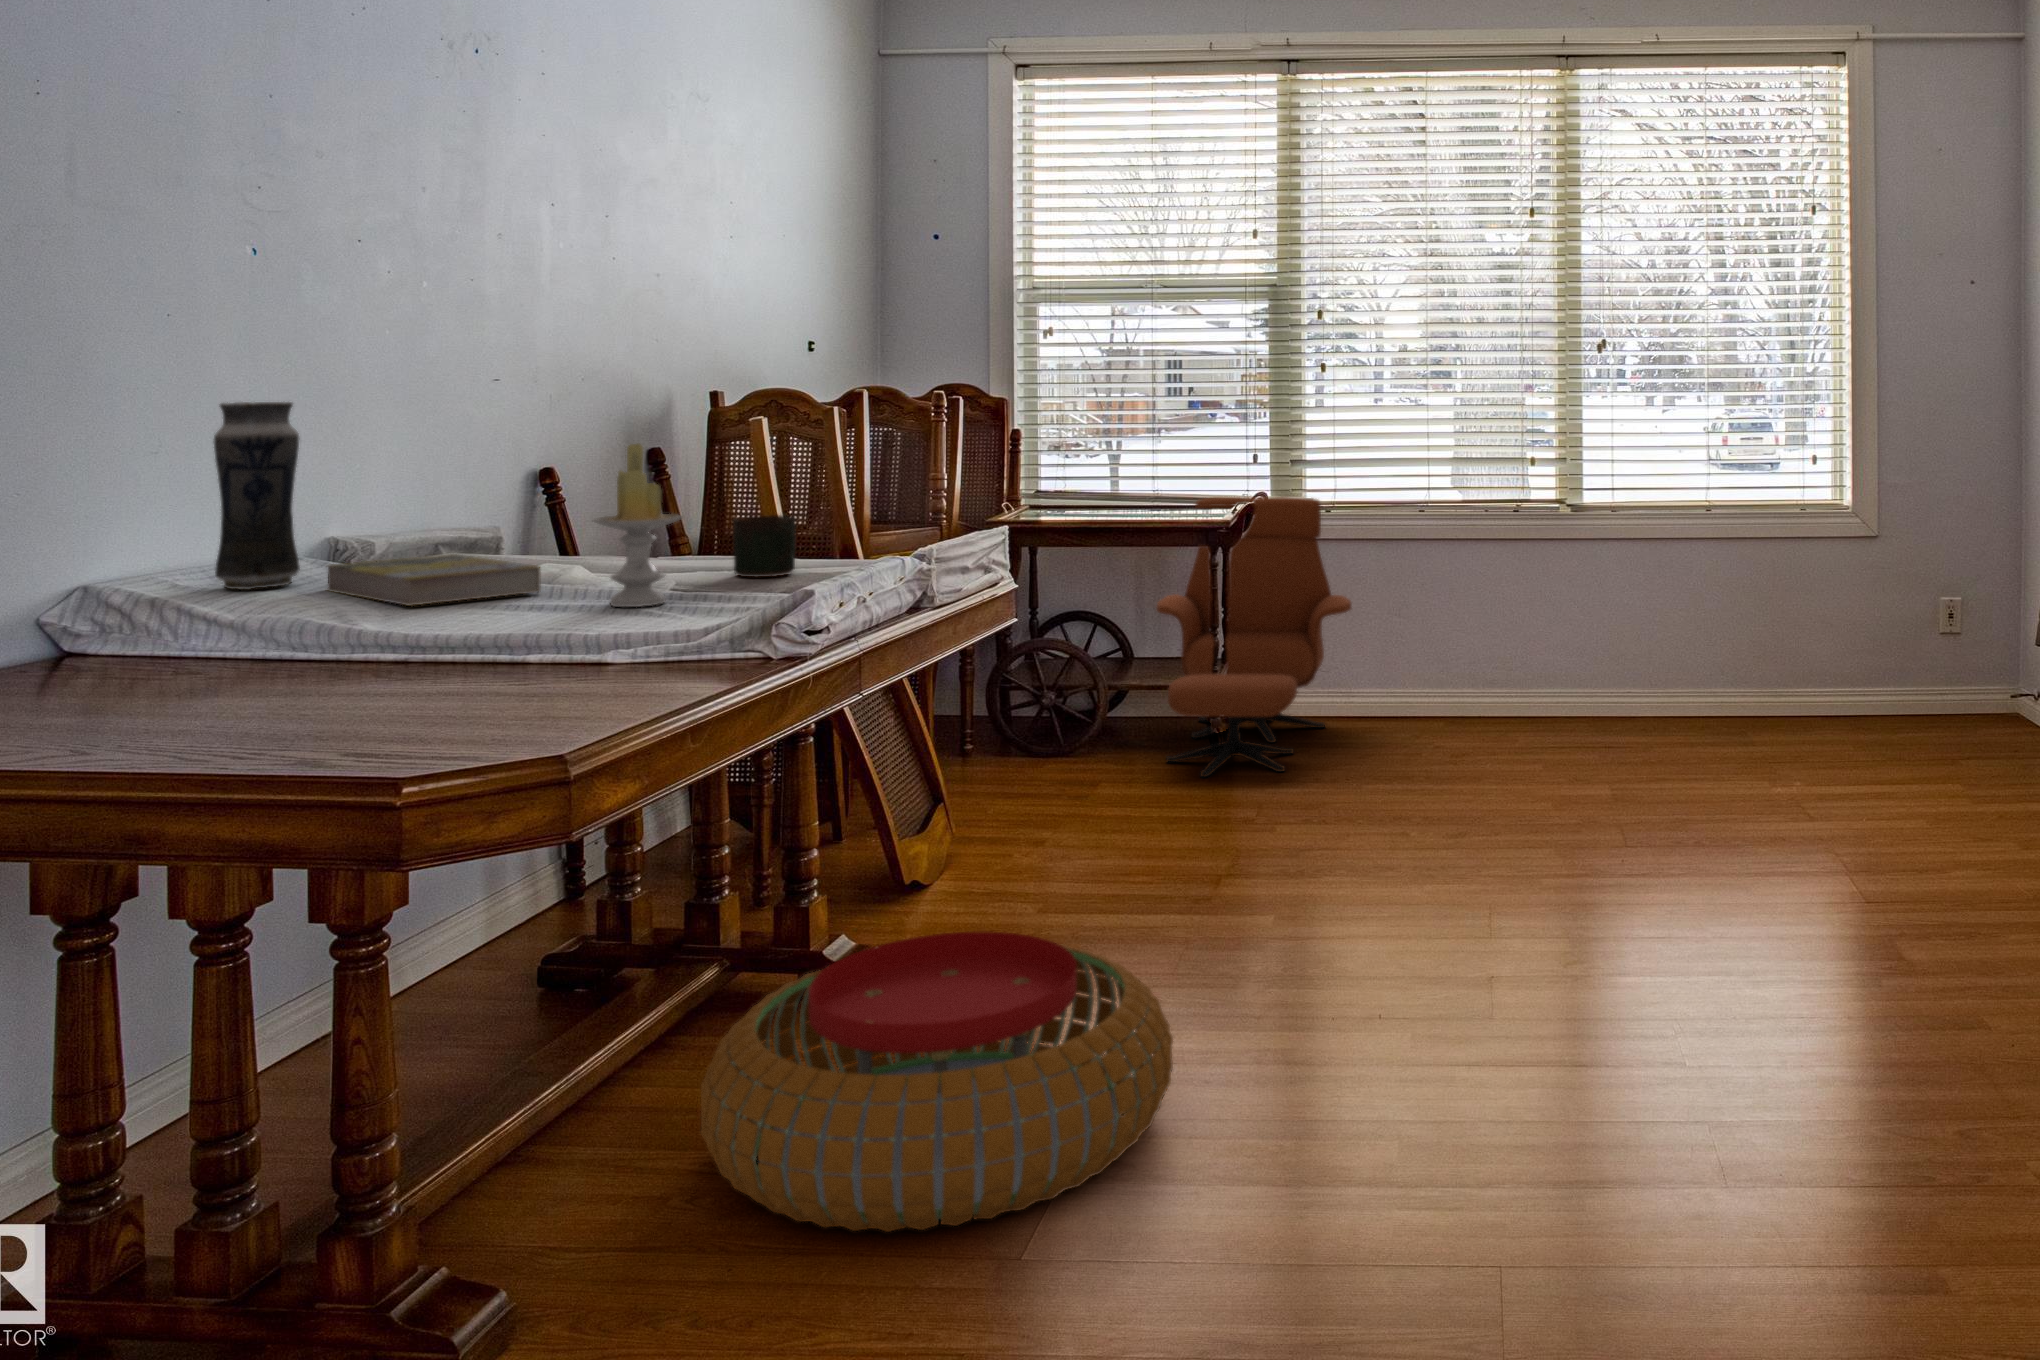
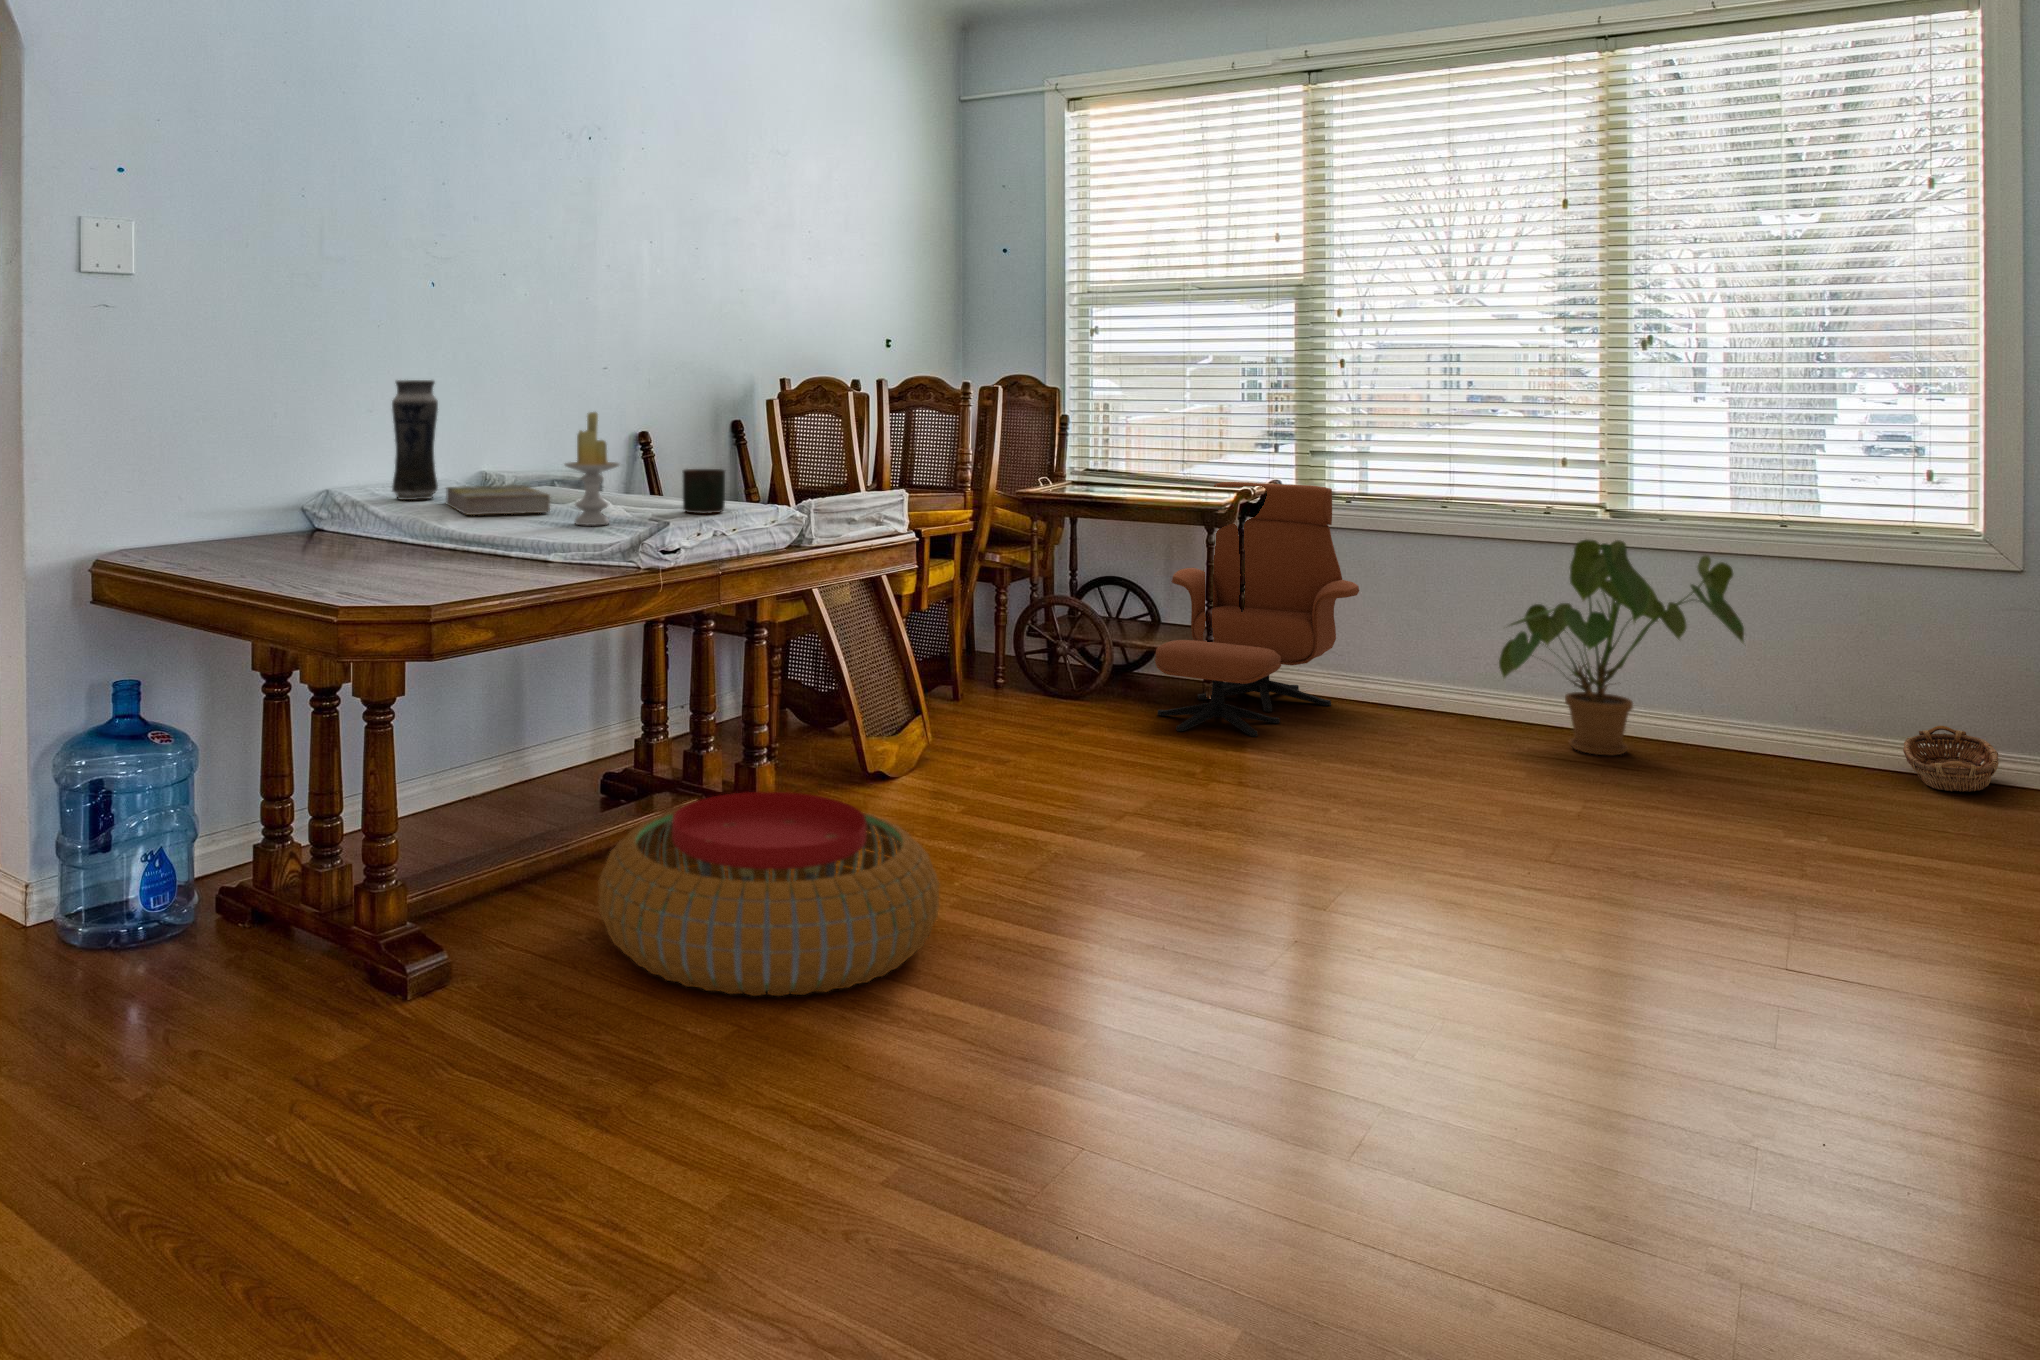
house plant: none [1496,536,1710,744] -> present [1499,539,1744,755]
basket: none [1793,680,1905,738] -> present [1903,726,1999,792]

